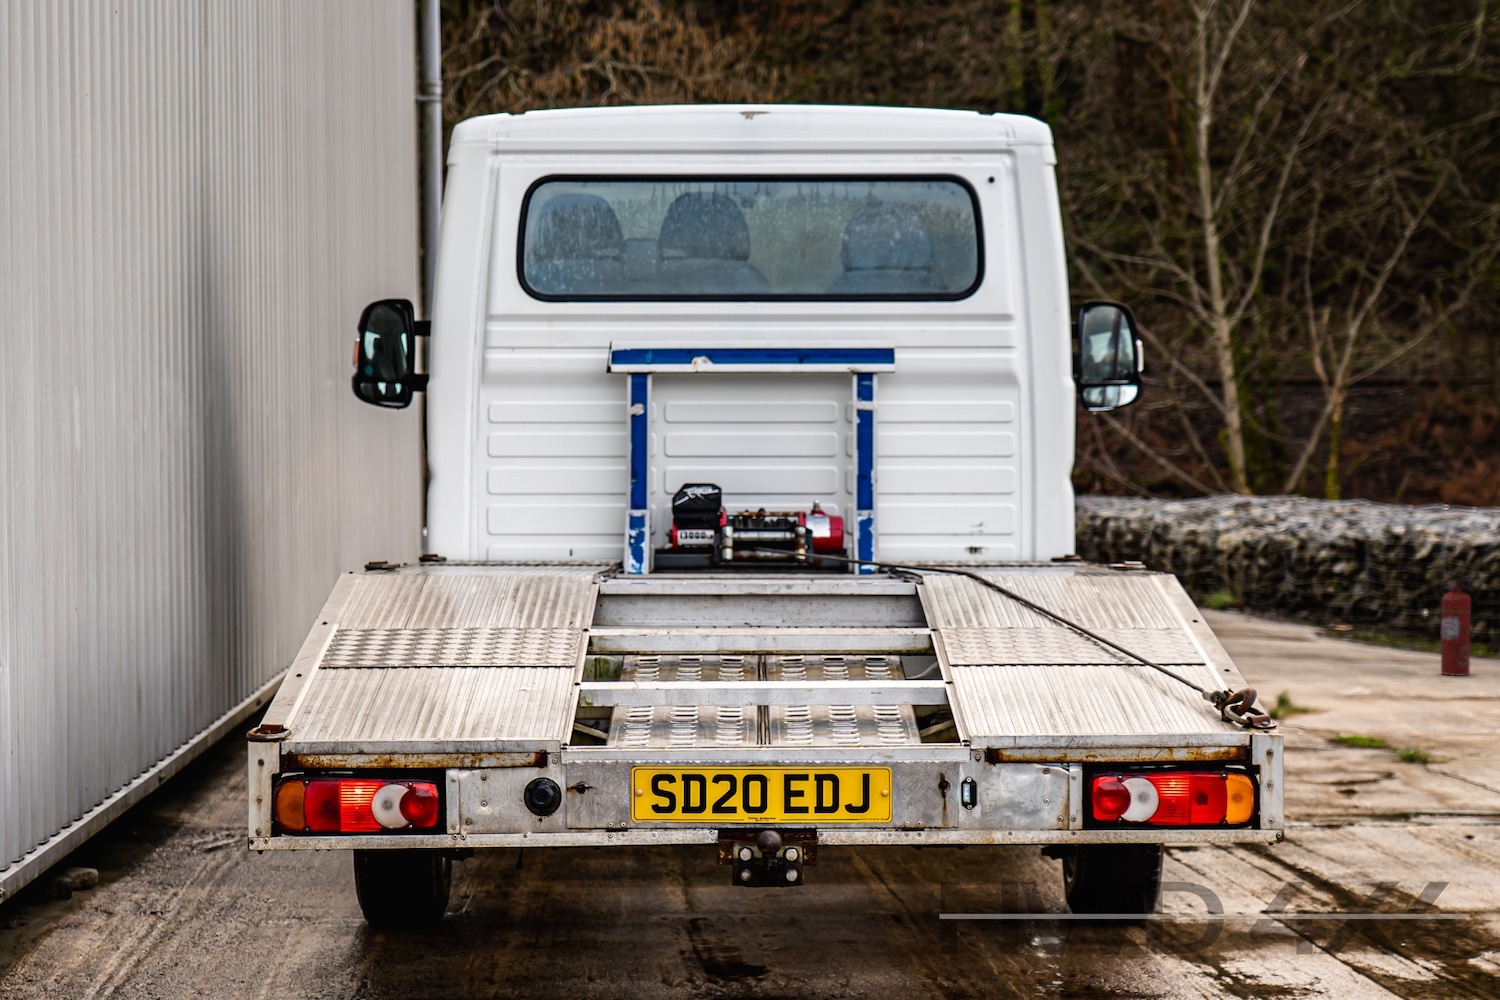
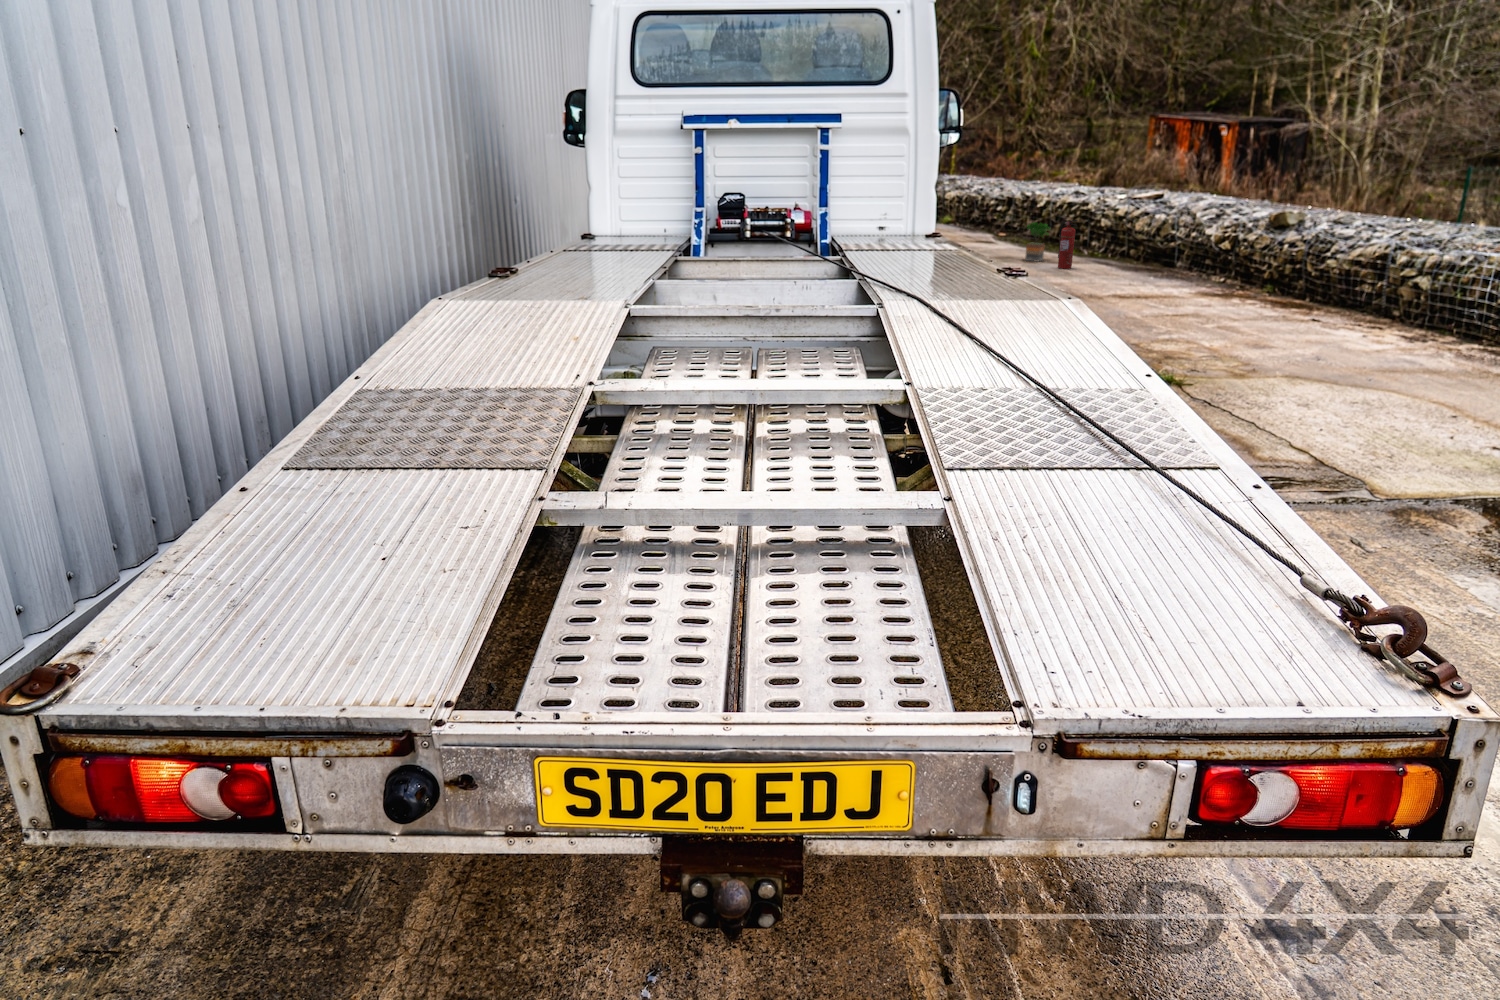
potted tree: none [1374,584,1426,663] -> present [1025,222,1050,262]

